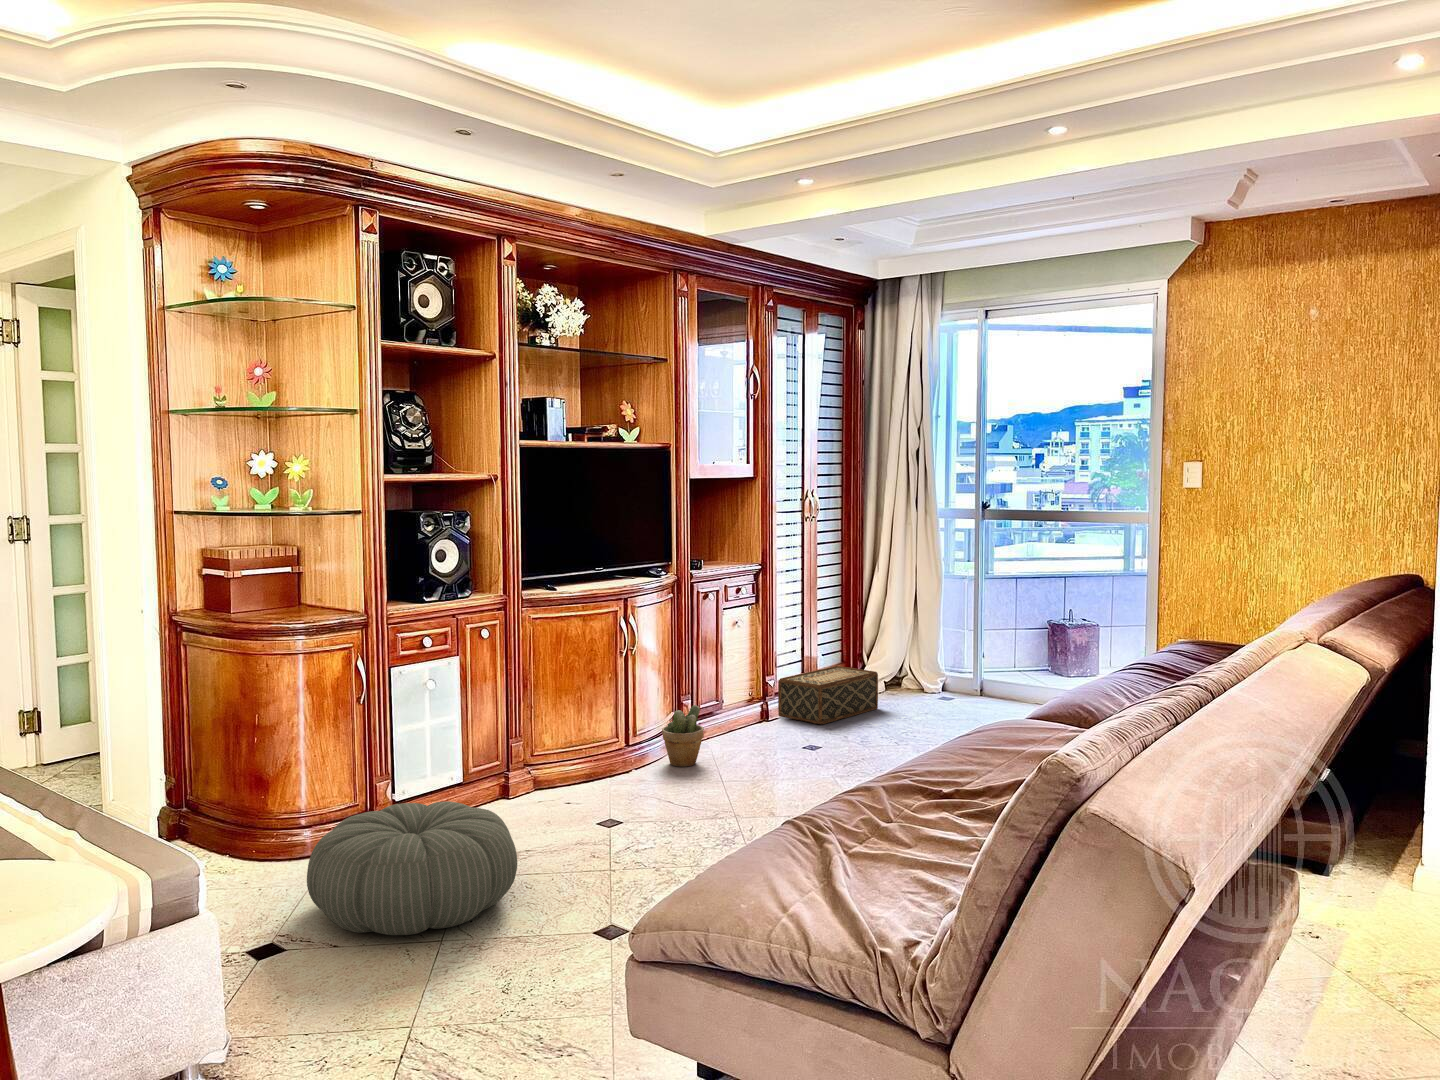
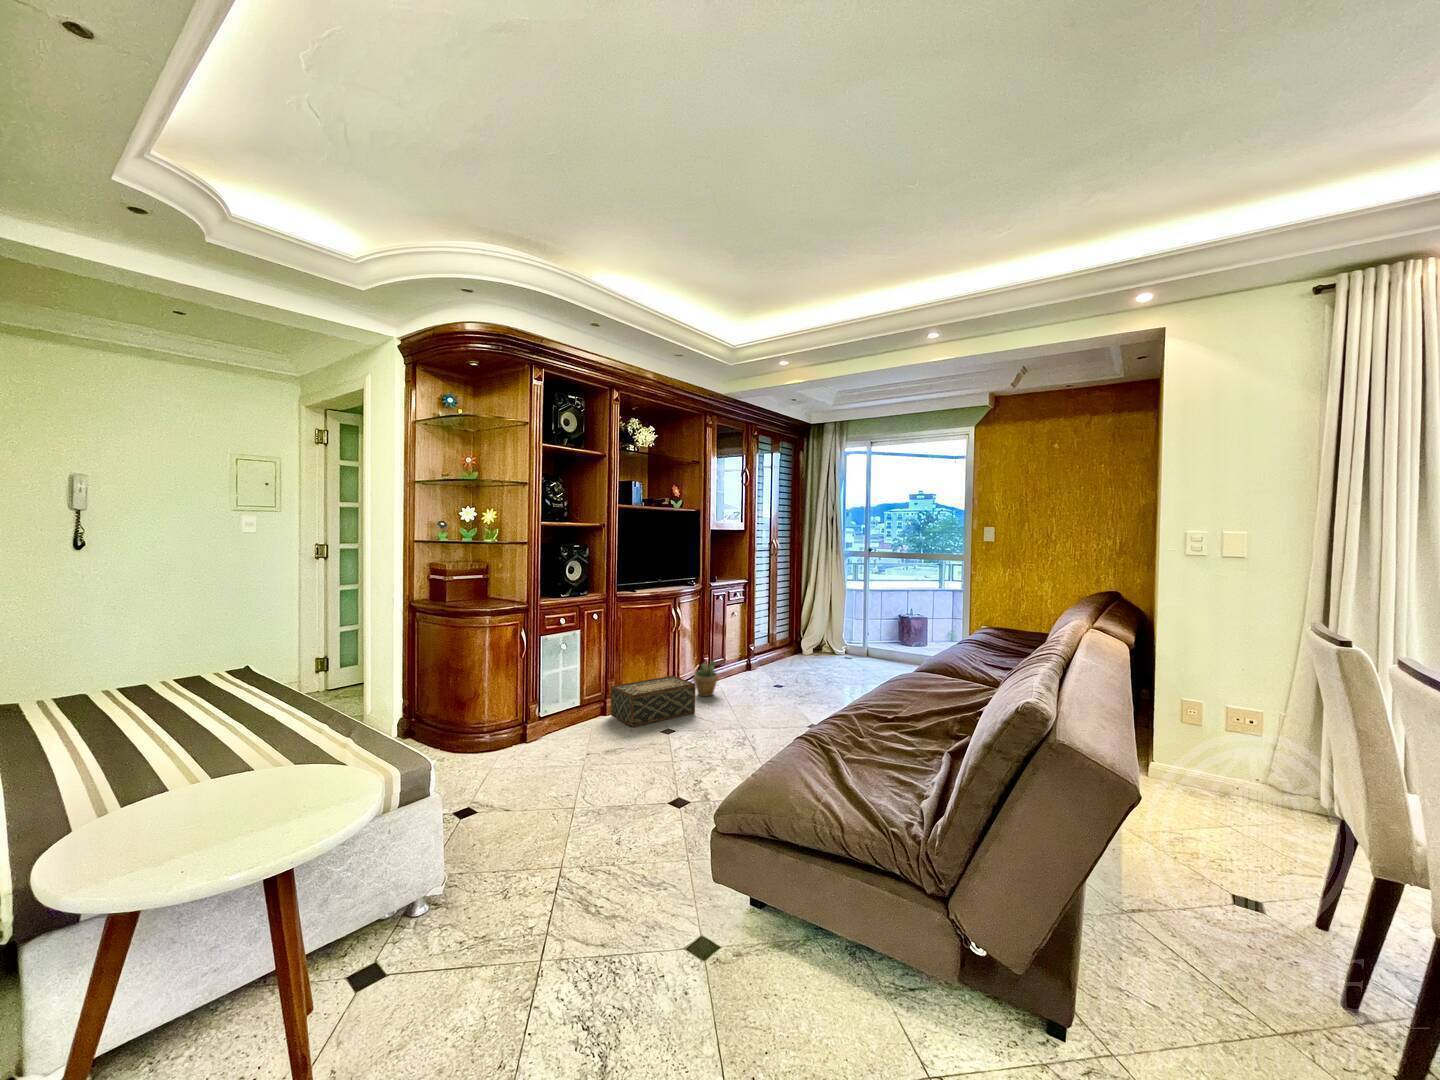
woven basket: present [778,666,878,724] -> present [611,676,695,727]
pouf: present [307,801,517,935] -> none [491,718,620,804]

